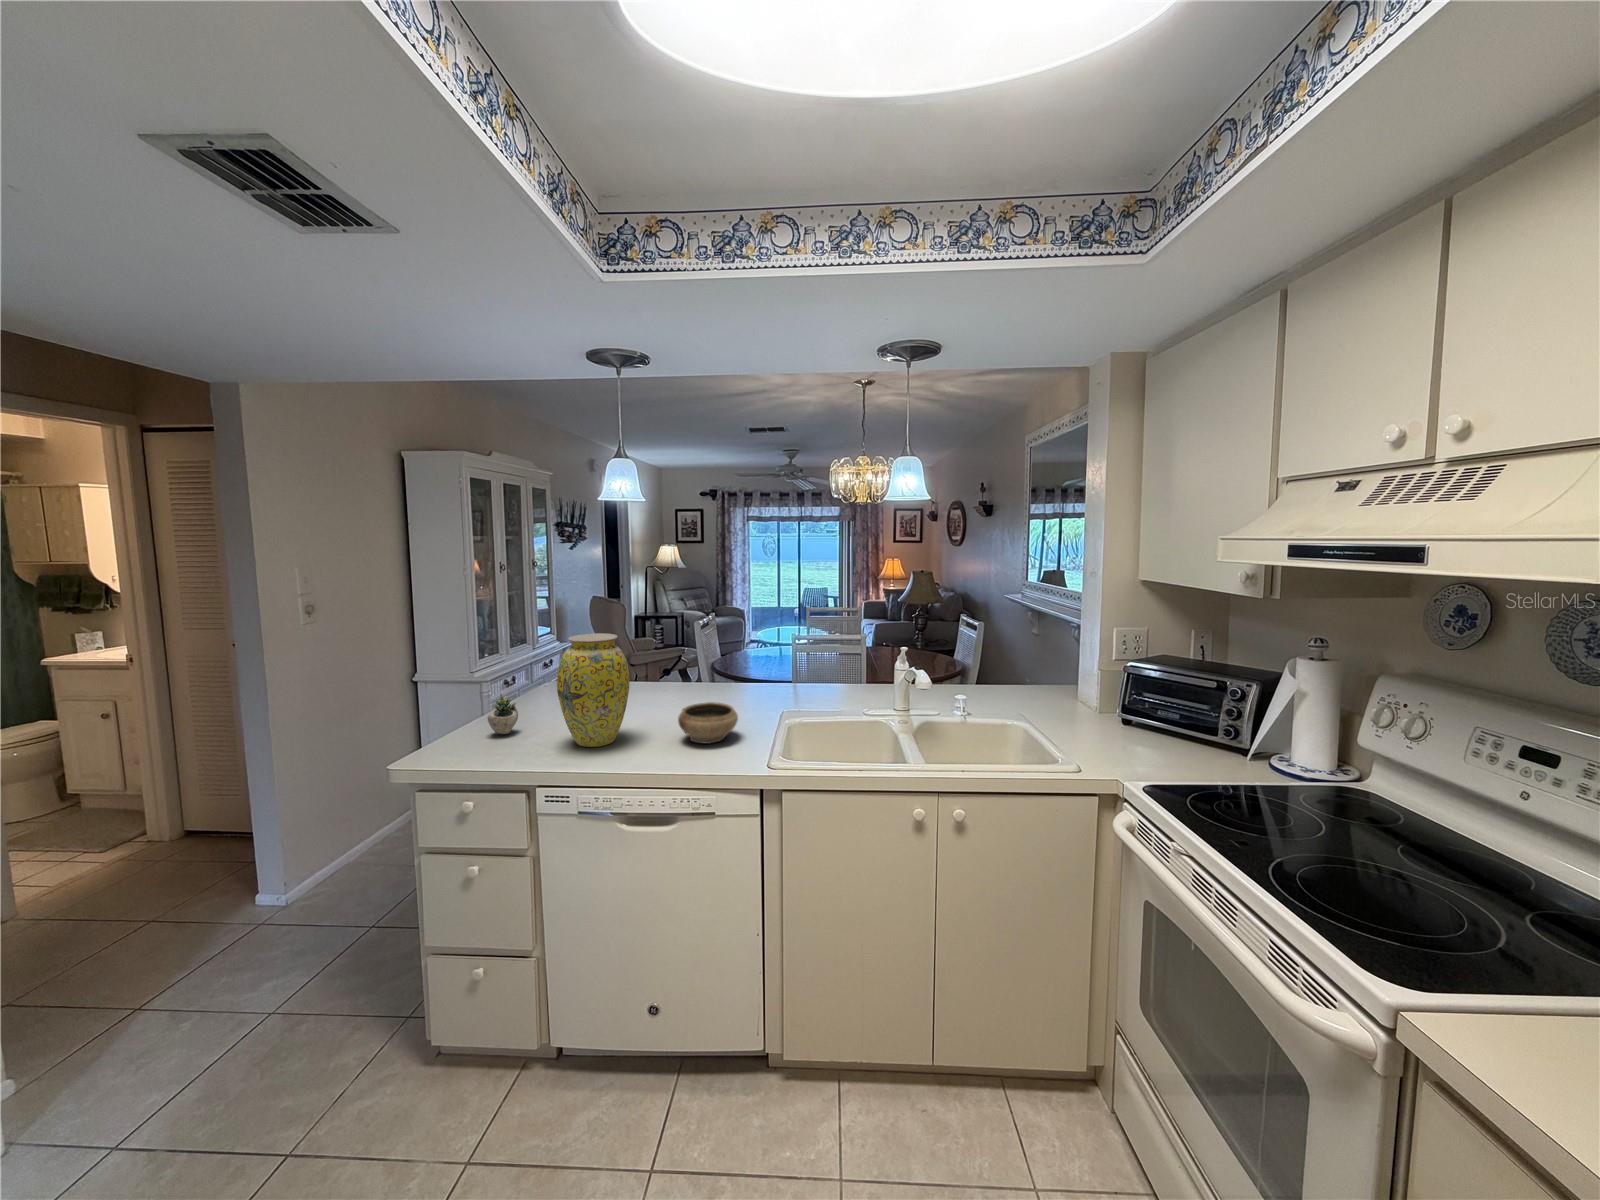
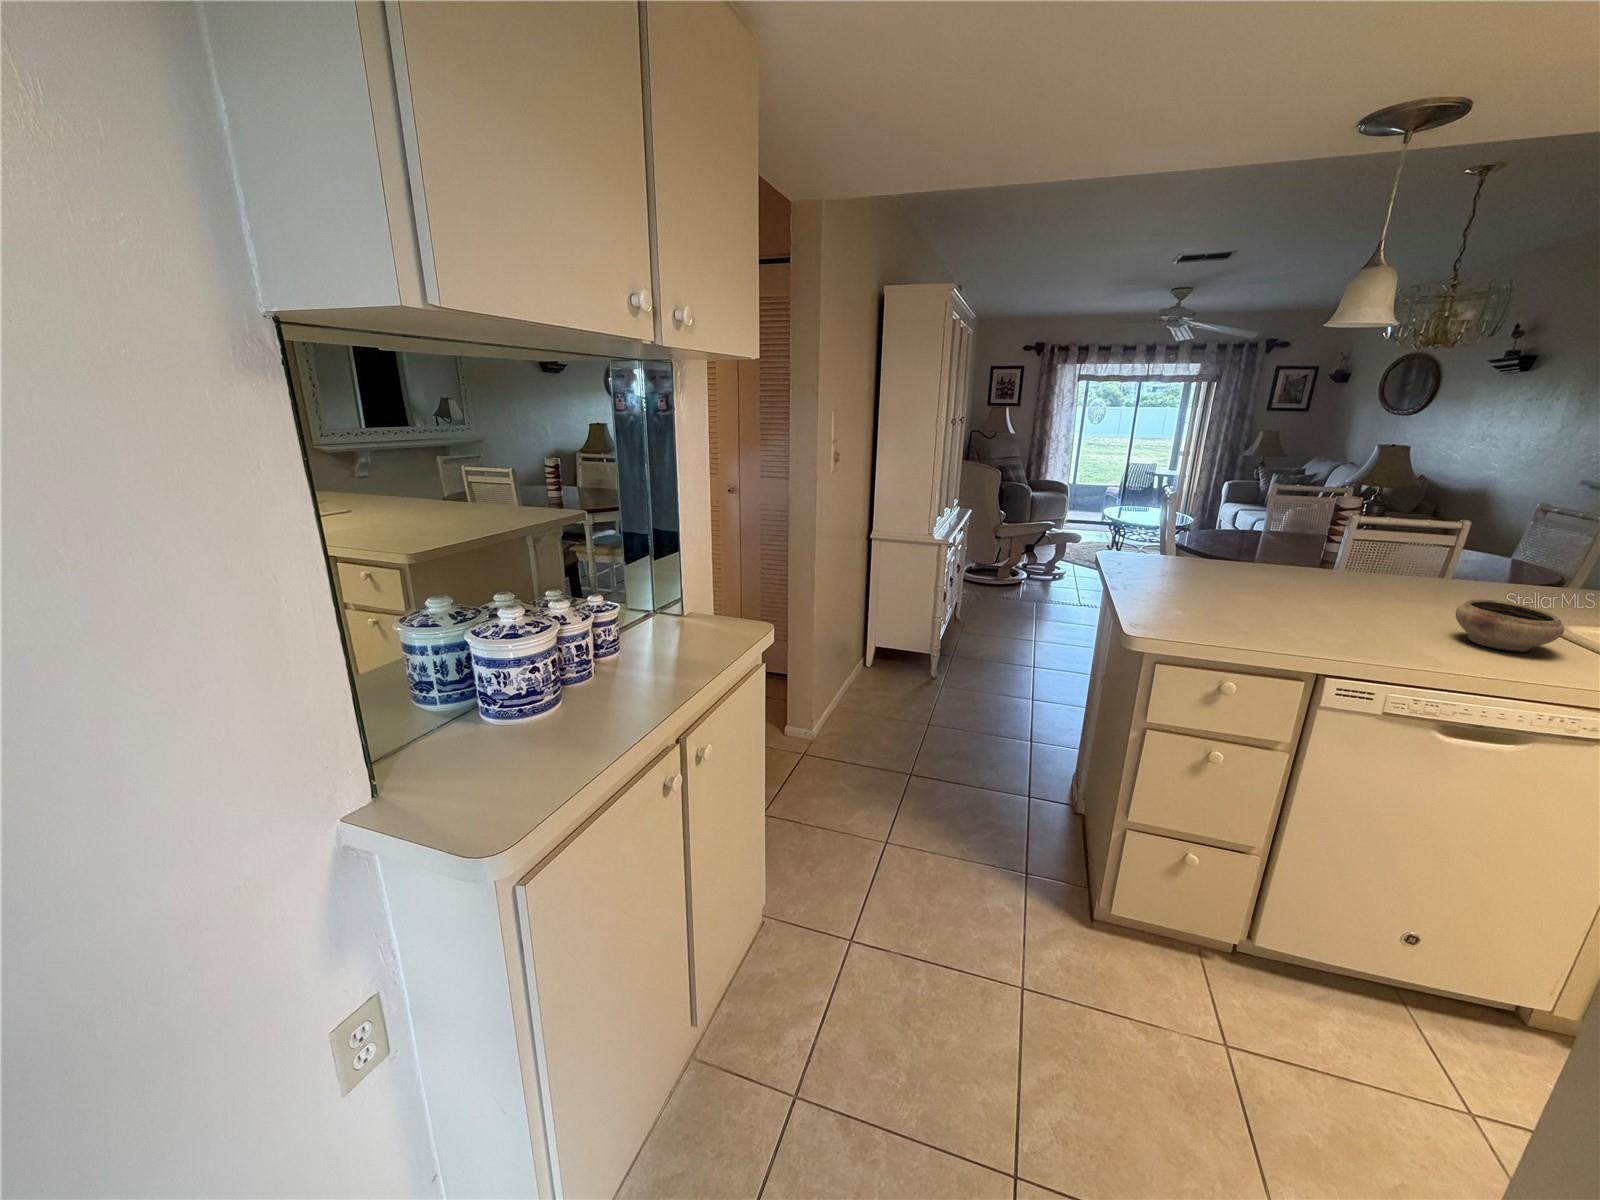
vase: present [557,633,630,747] -> none [1301,502,1415,638]
succulent plant: present [488,685,546,734] -> none [1175,559,1241,610]

